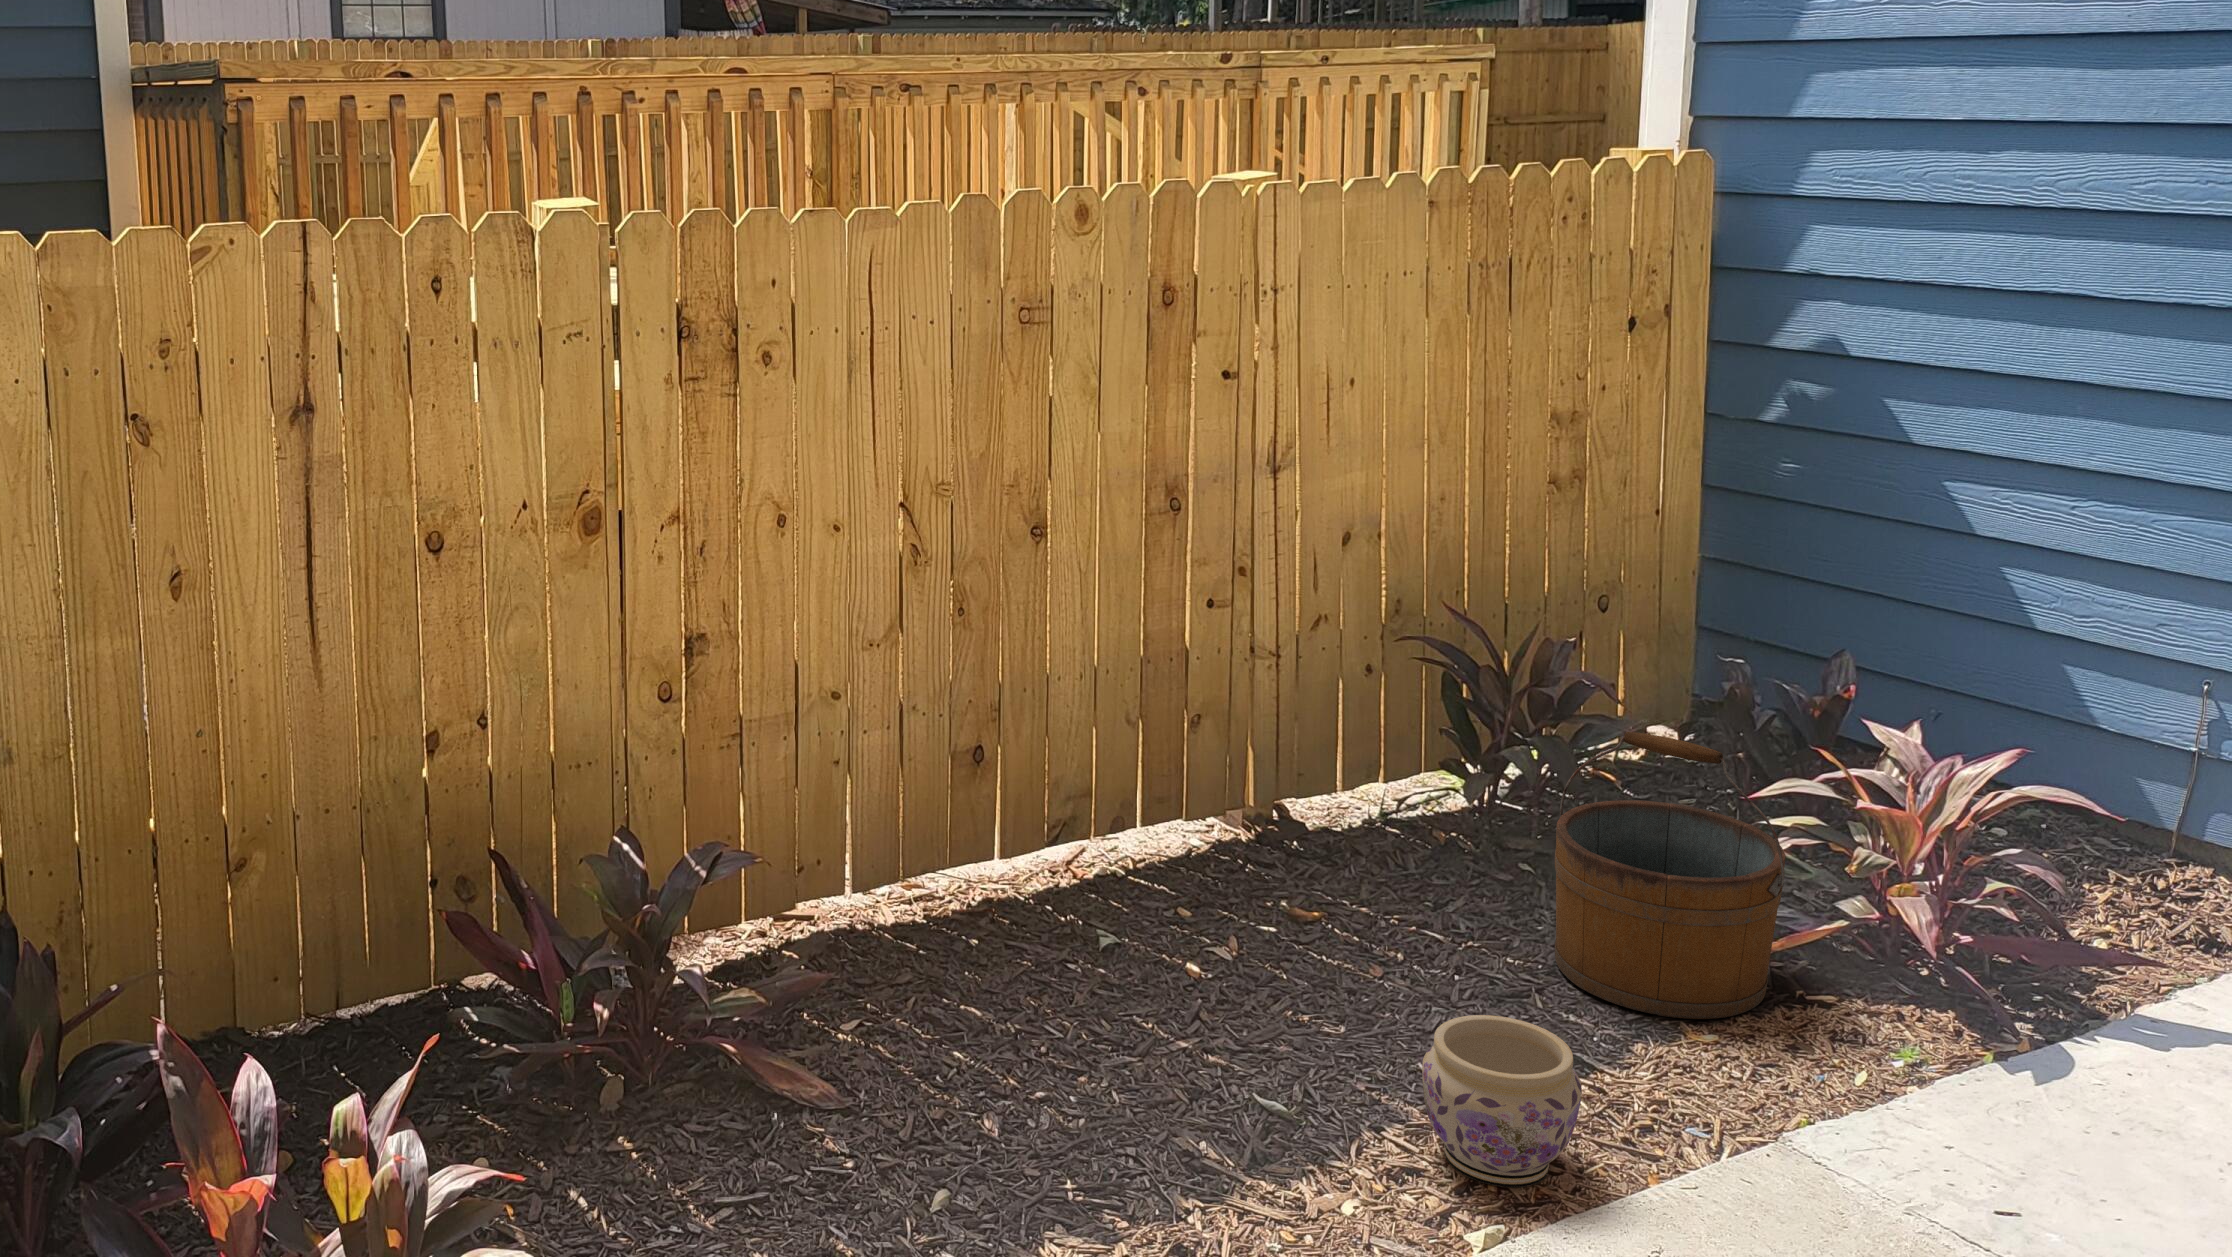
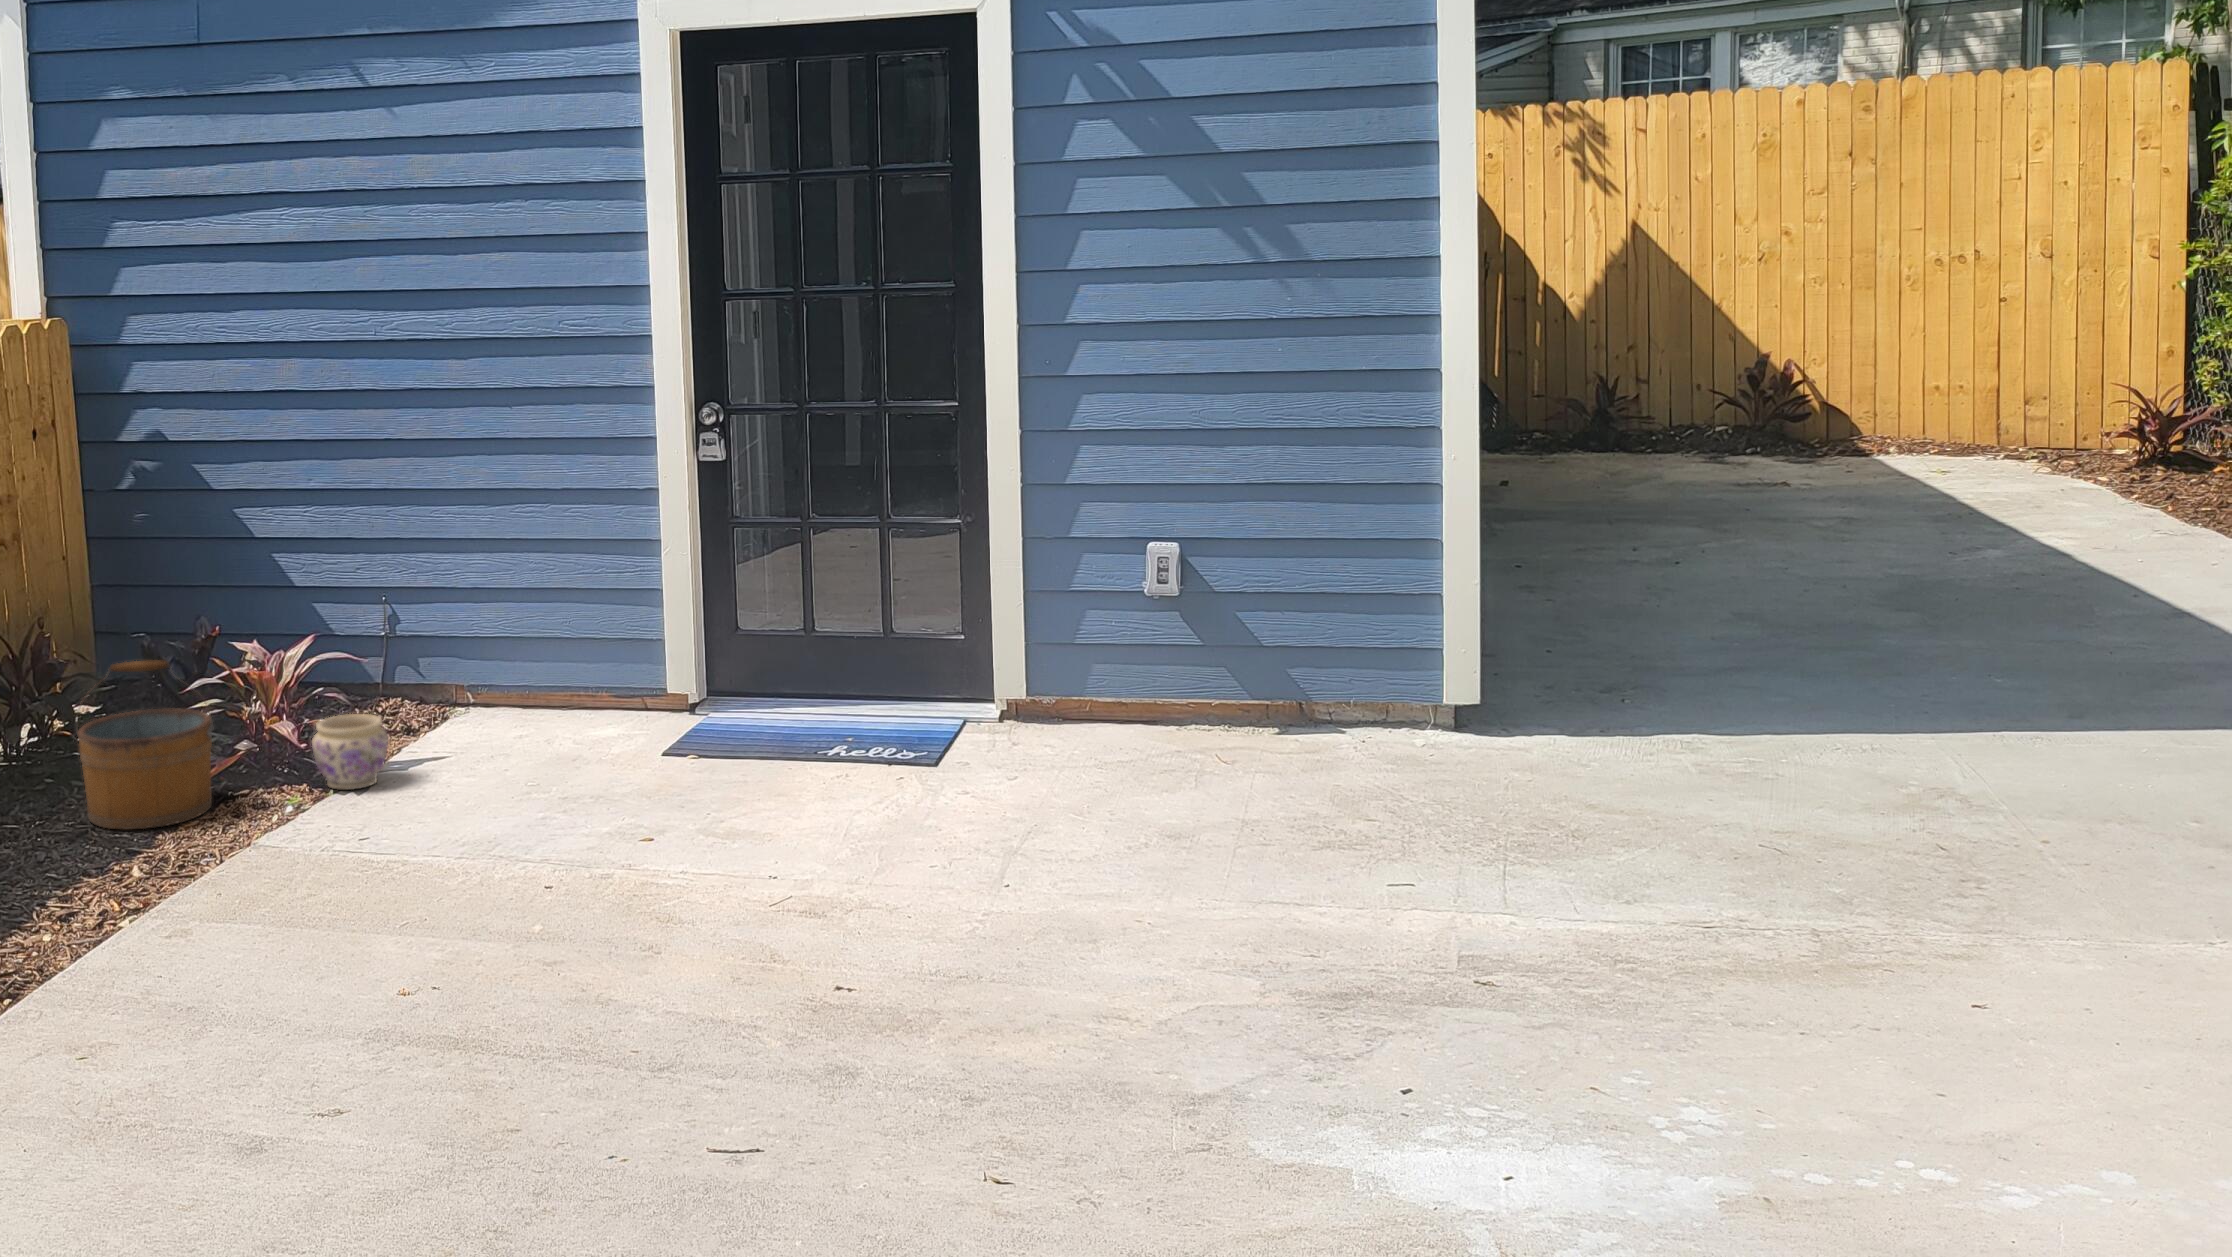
planter: present [1422,1015,1582,1187] -> present [312,714,388,790]

